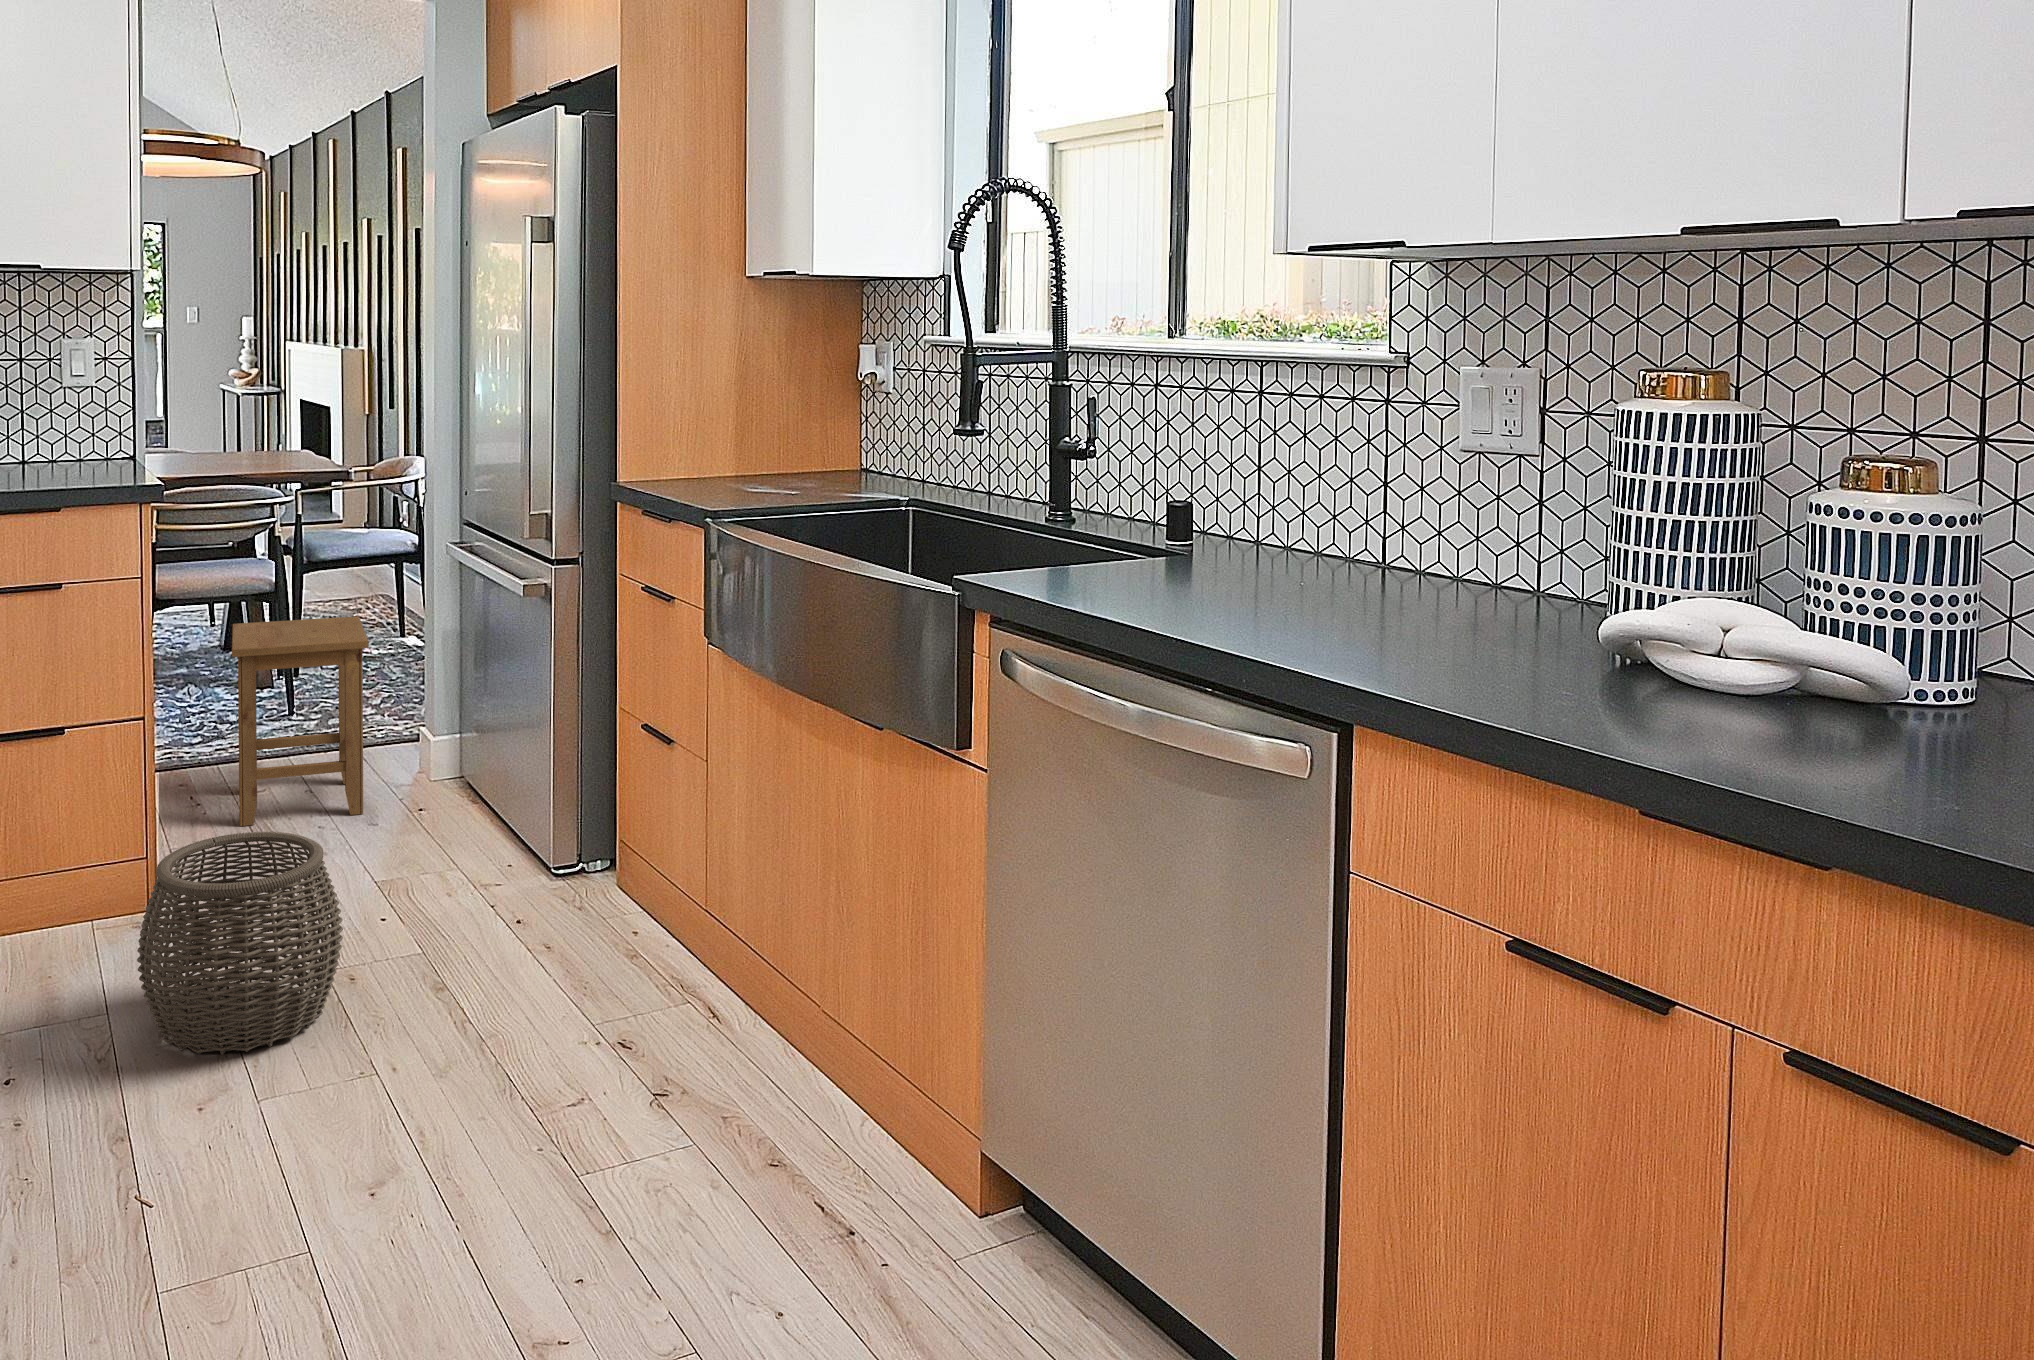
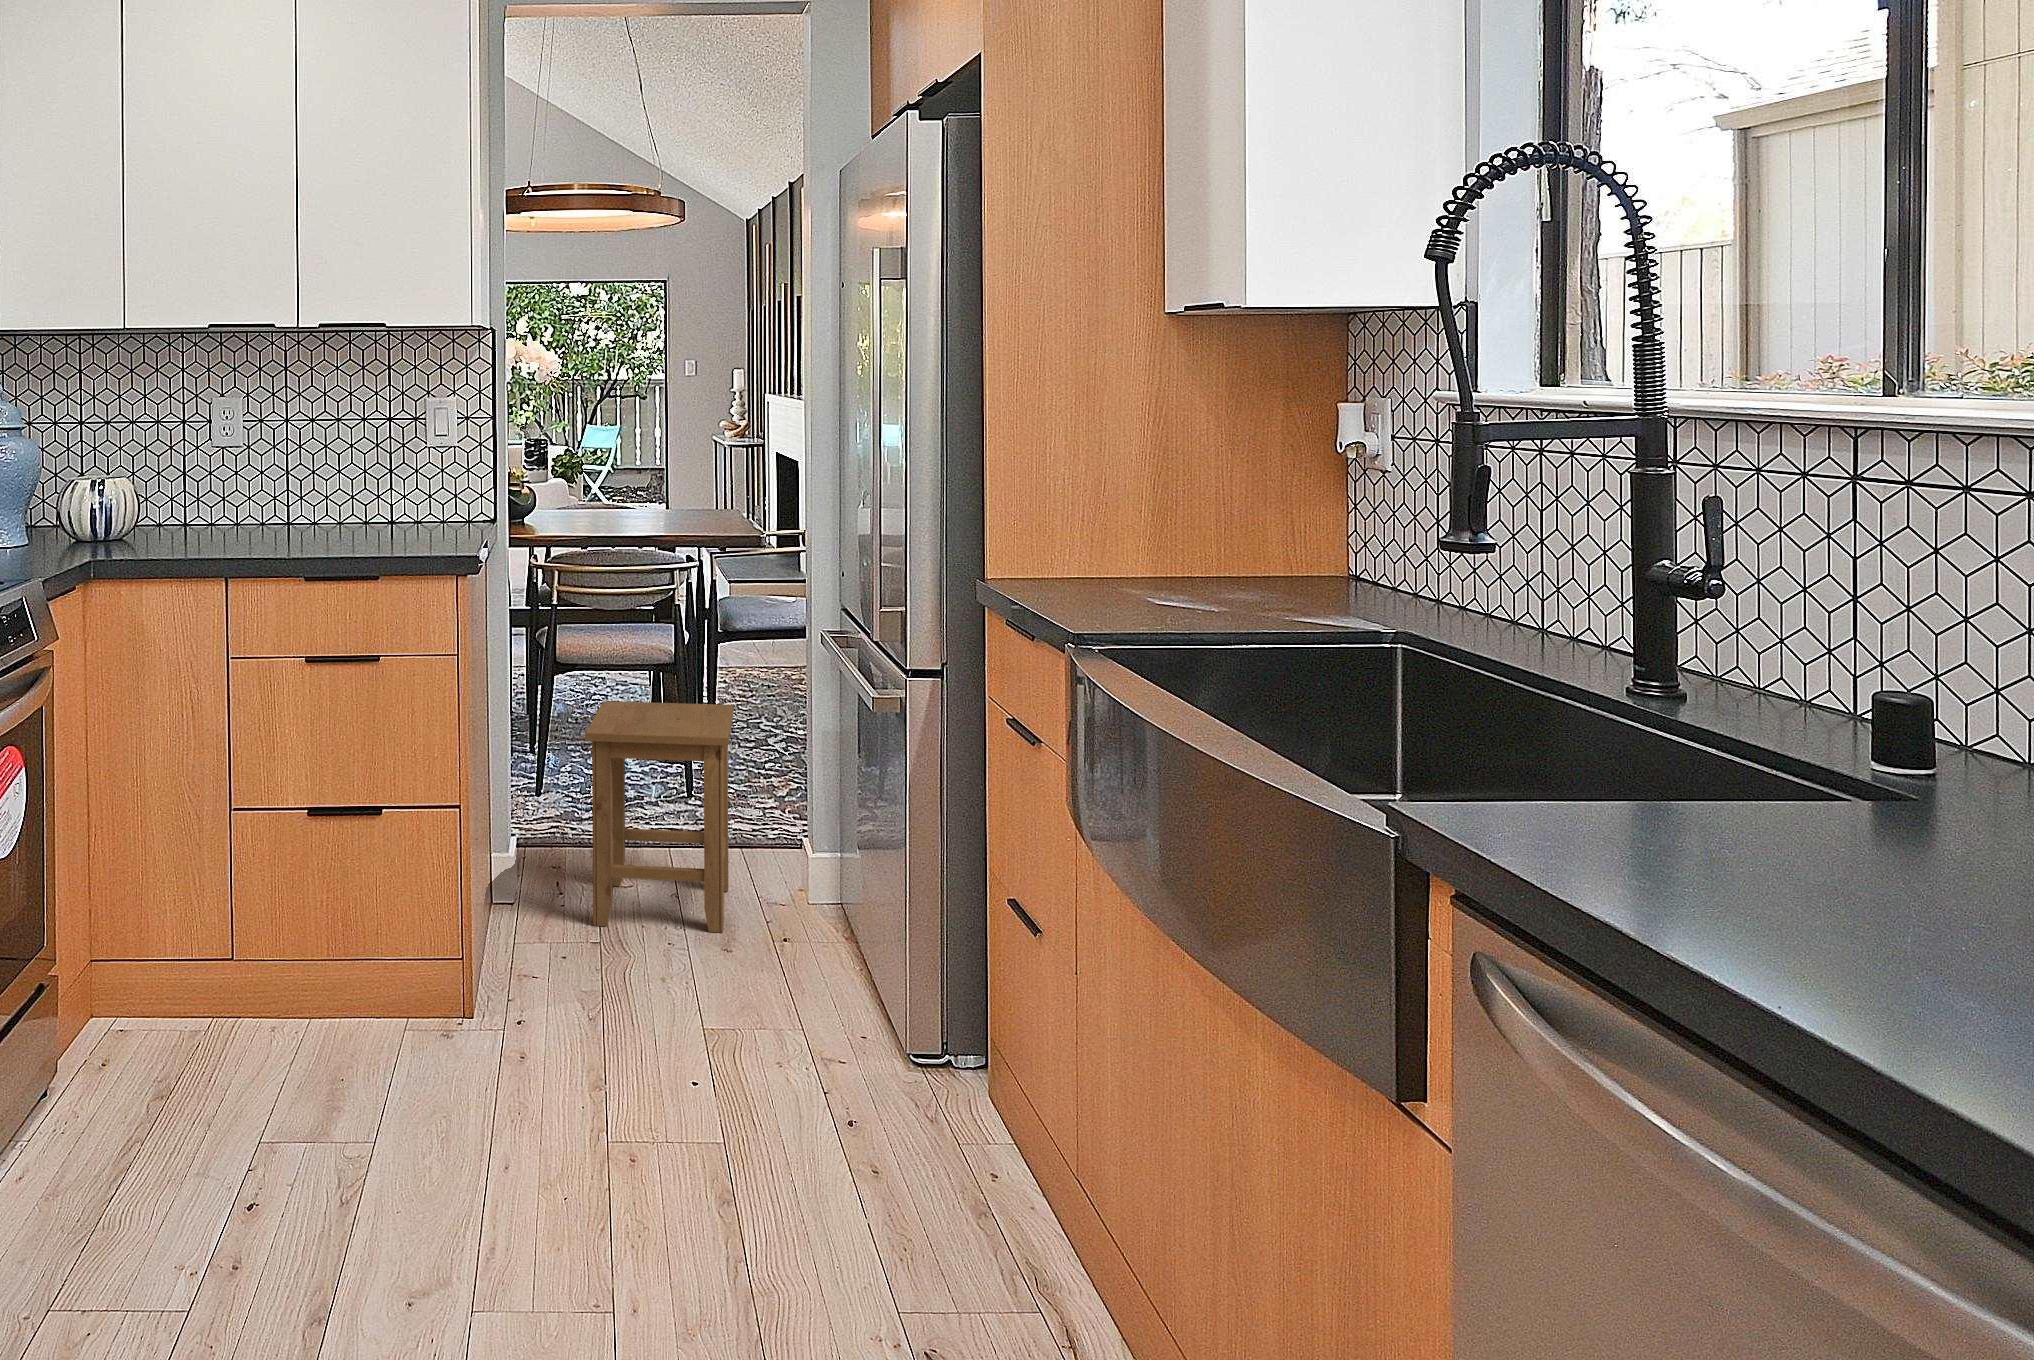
woven basket: present [137,832,343,1055] -> none [393,962,614,1233]

